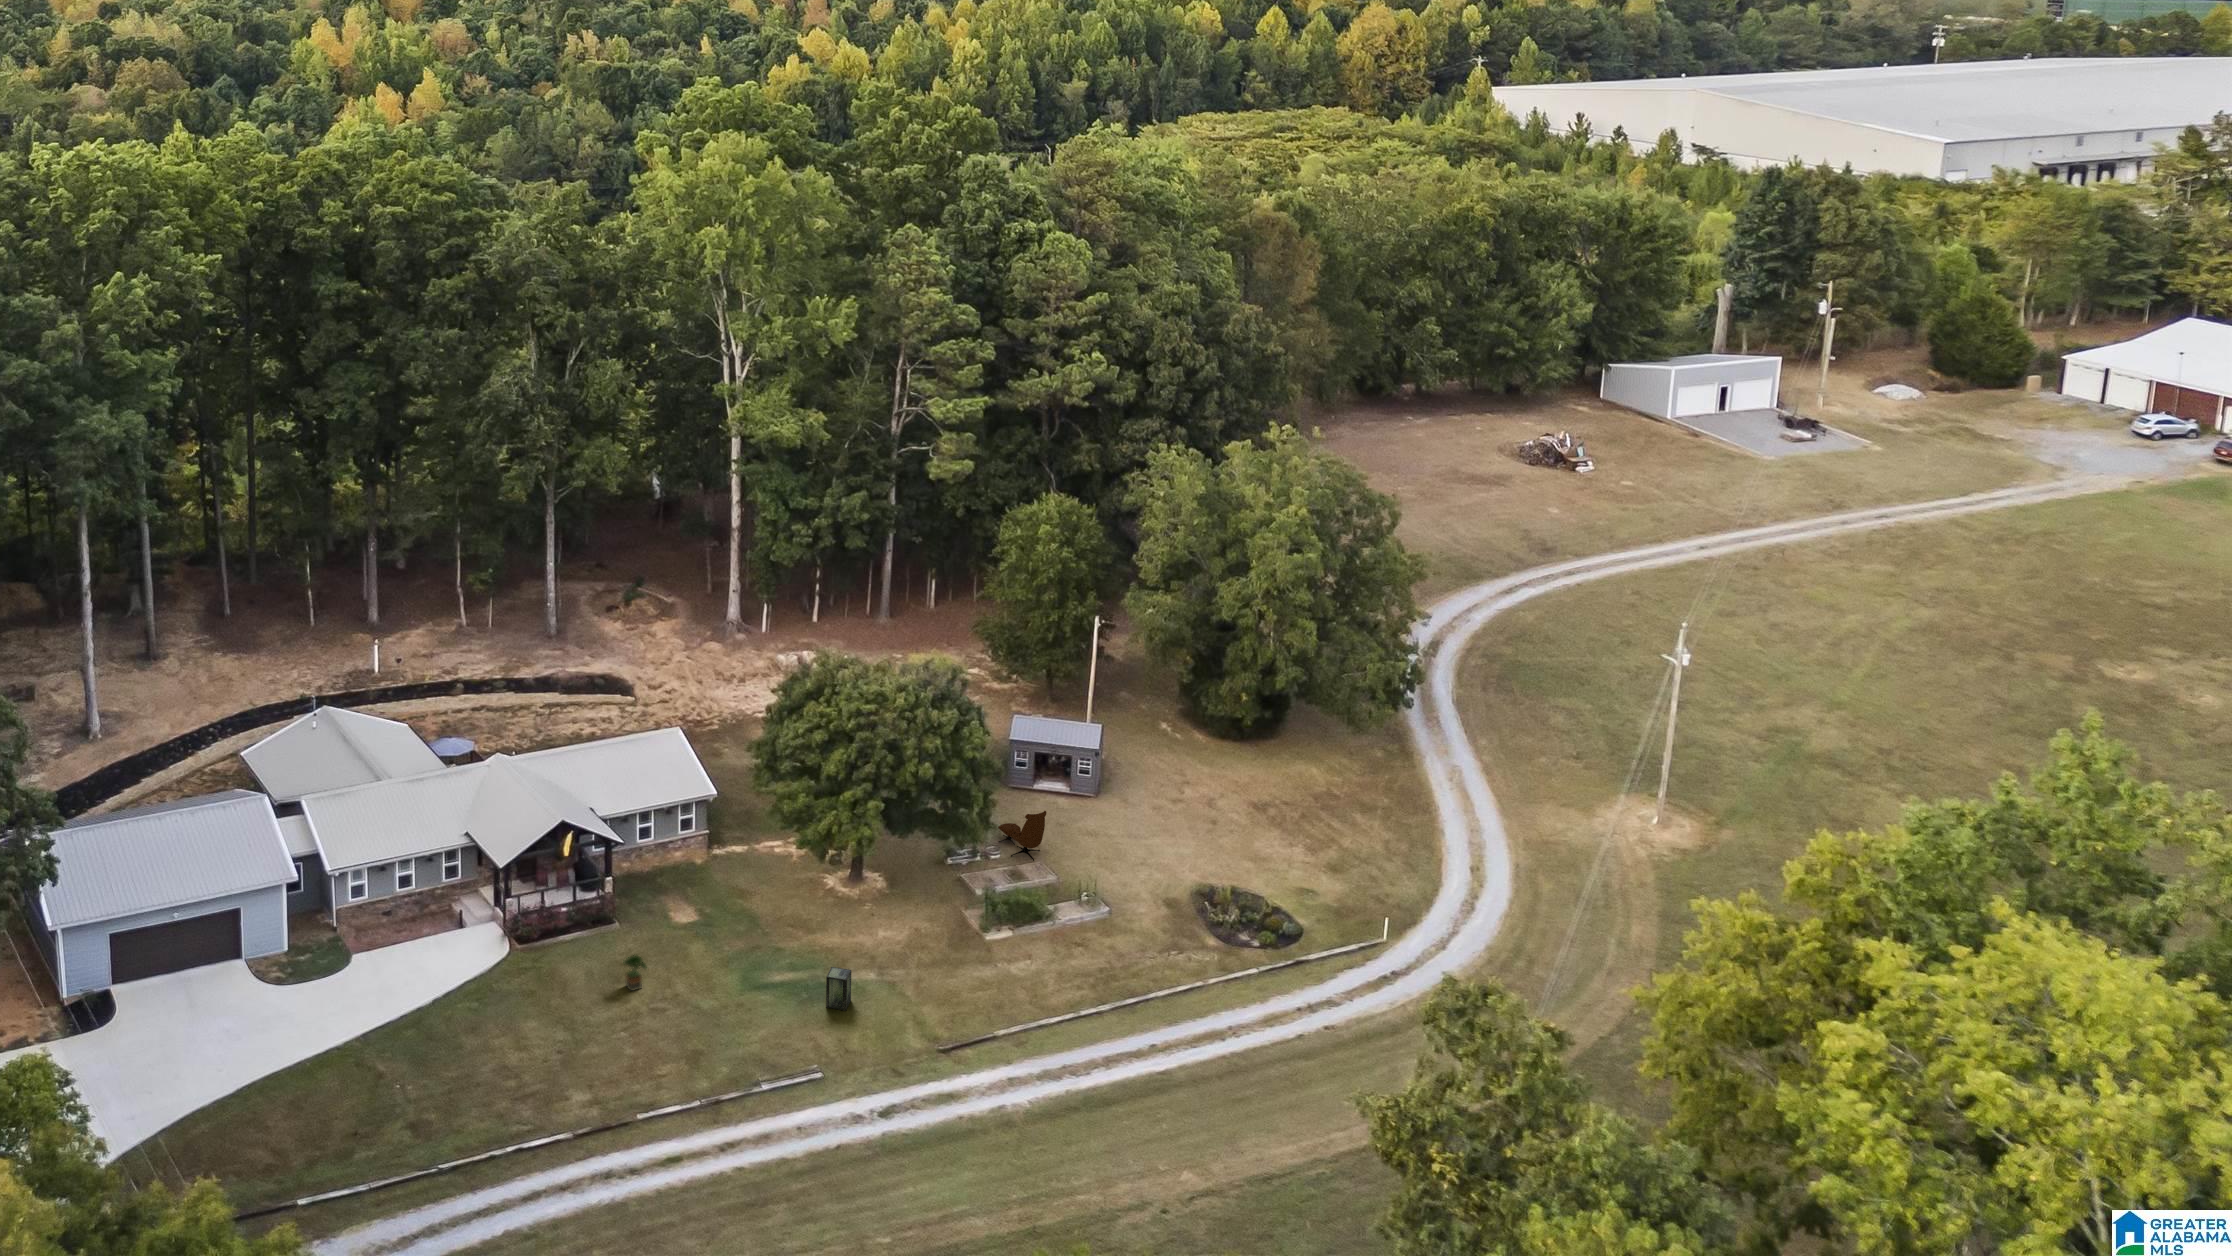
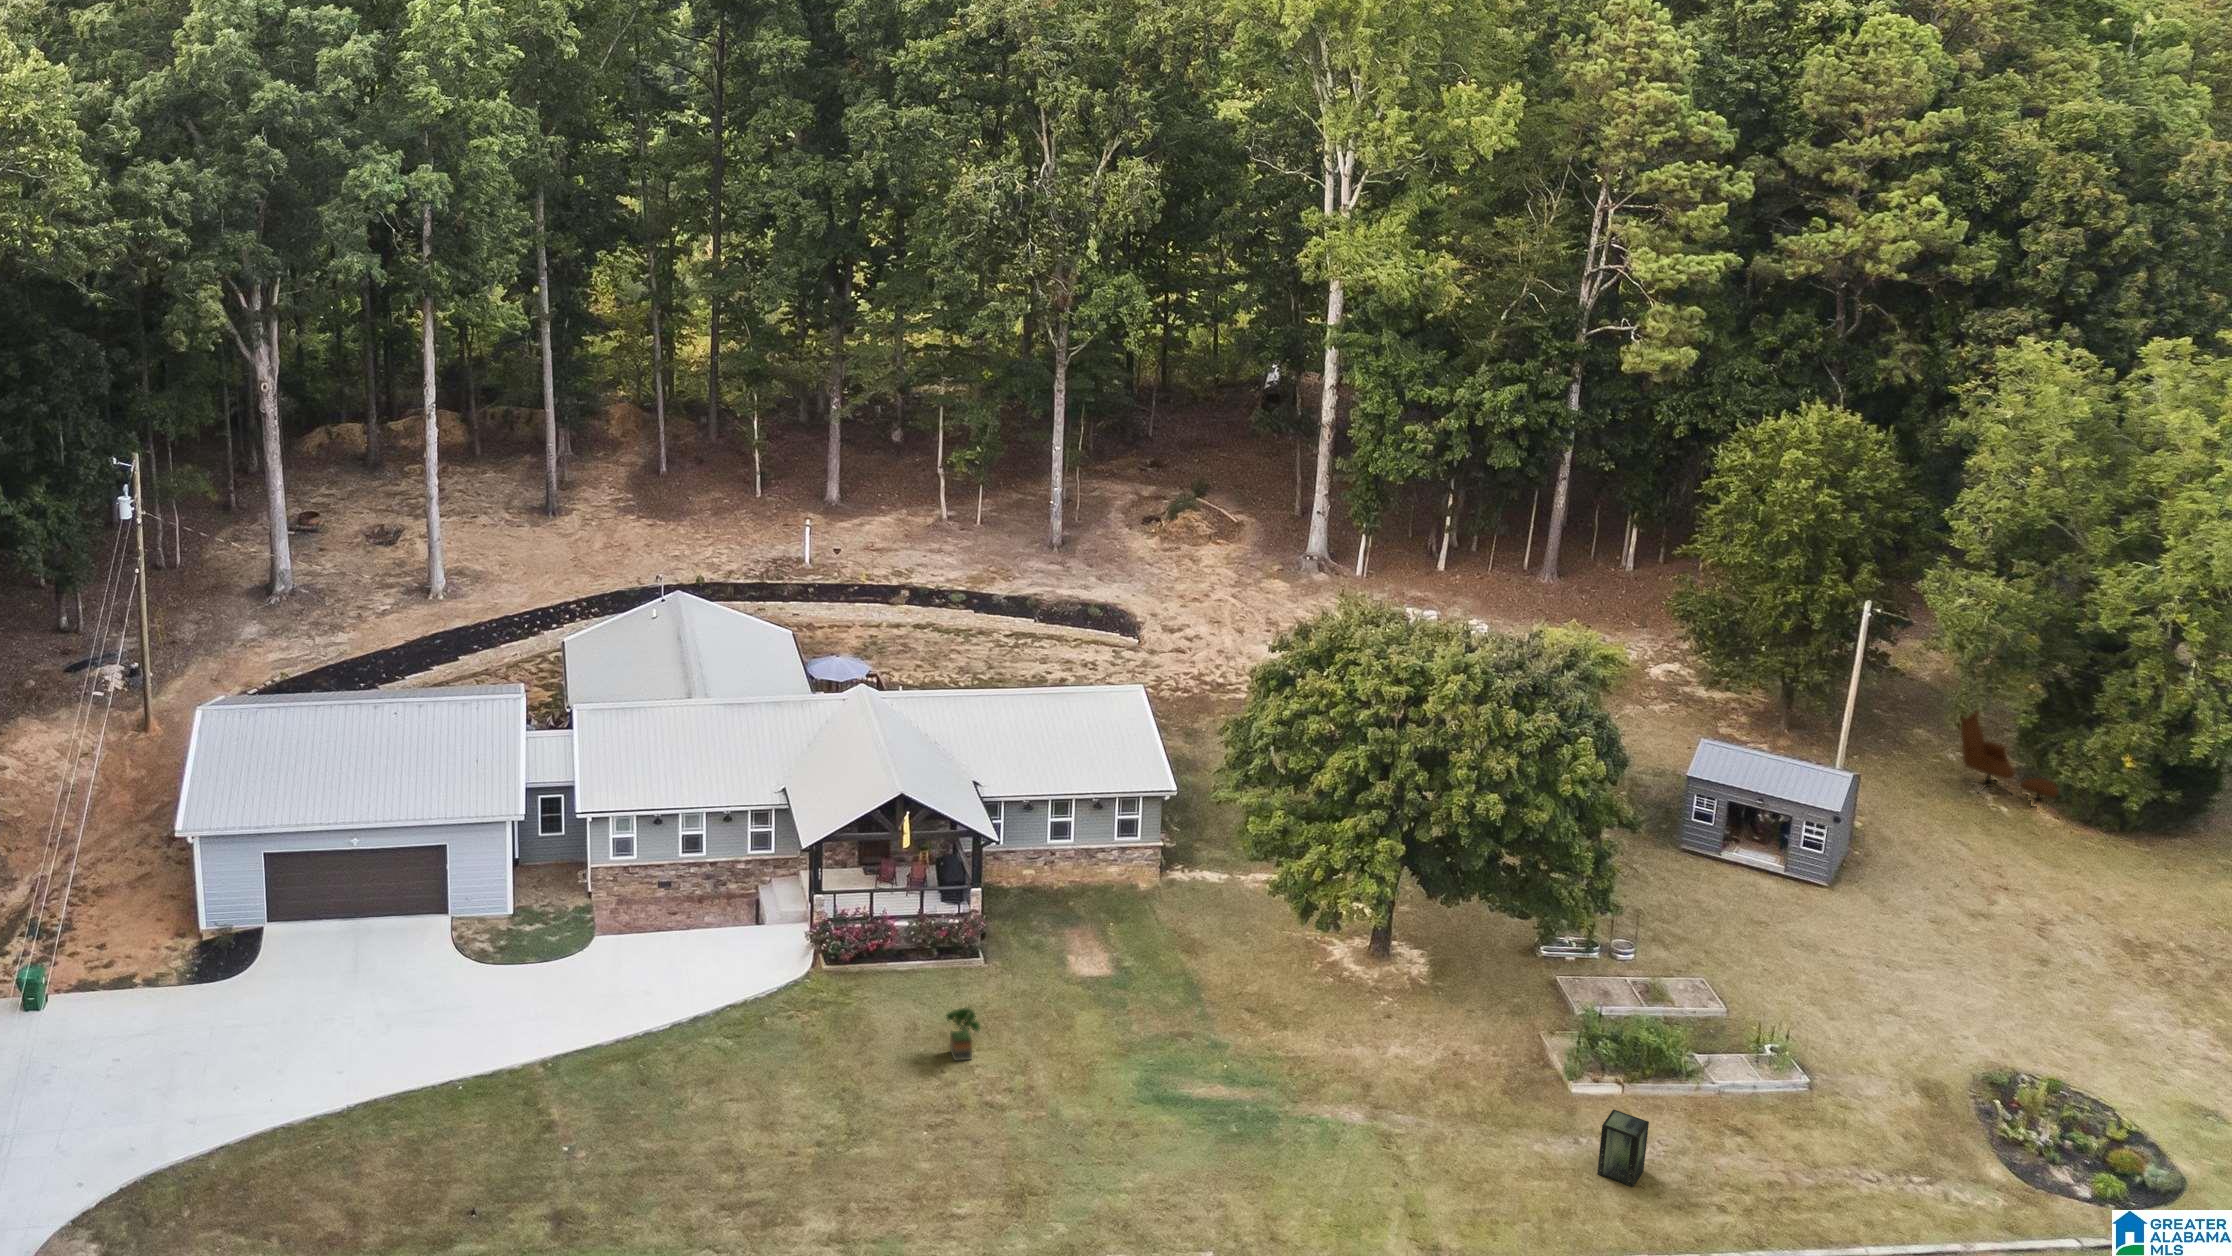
lounge chair: present [998,811,1046,861] -> present [1961,711,2059,803]
storage box: present [826,967,851,1011] -> present [1597,1109,1649,1187]

